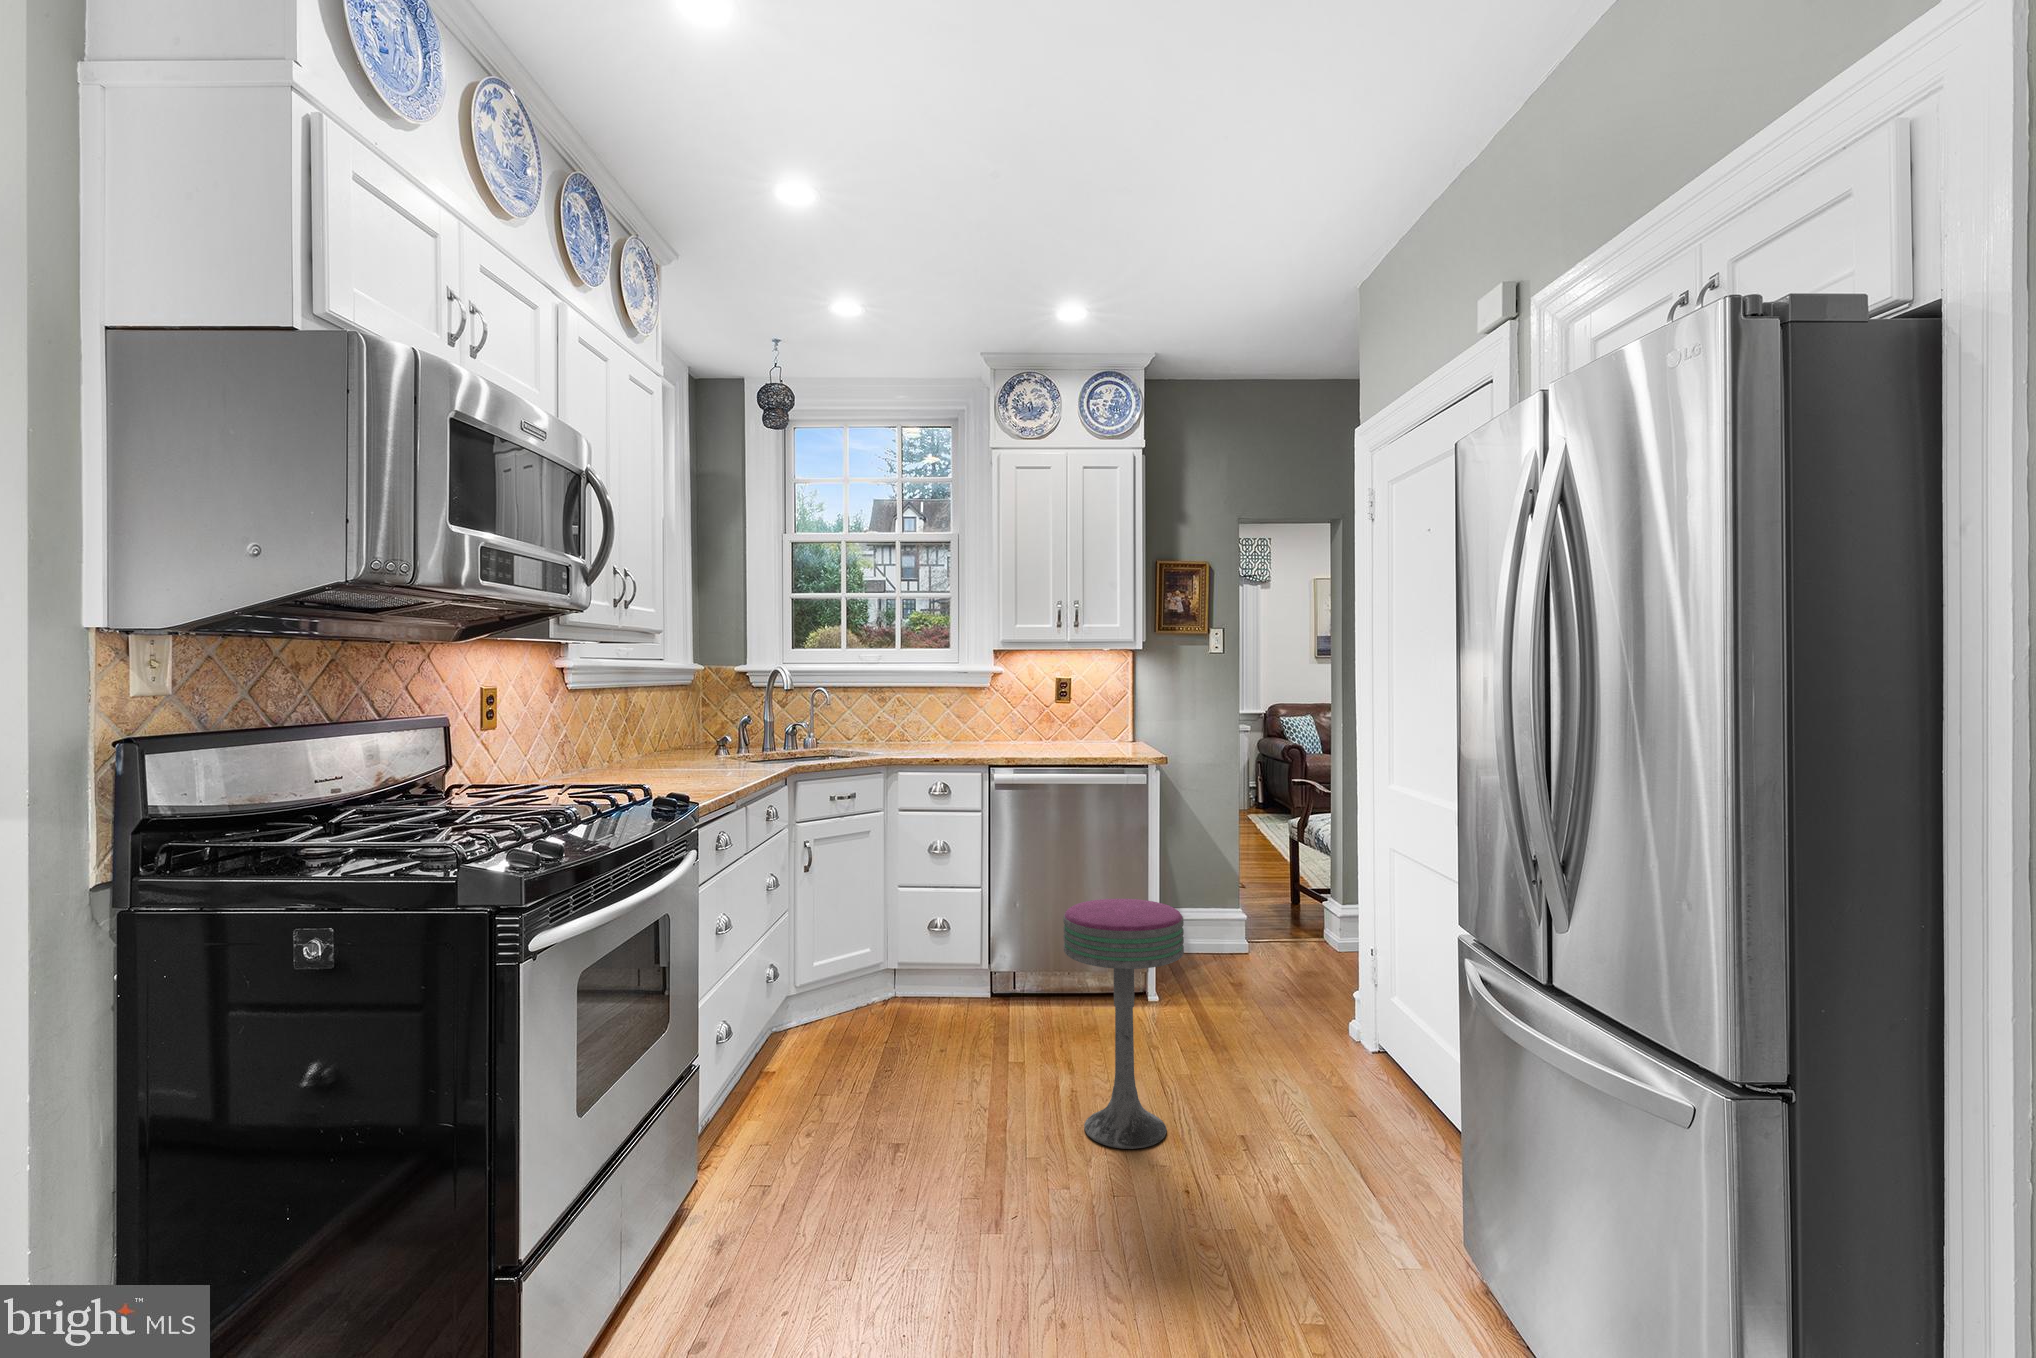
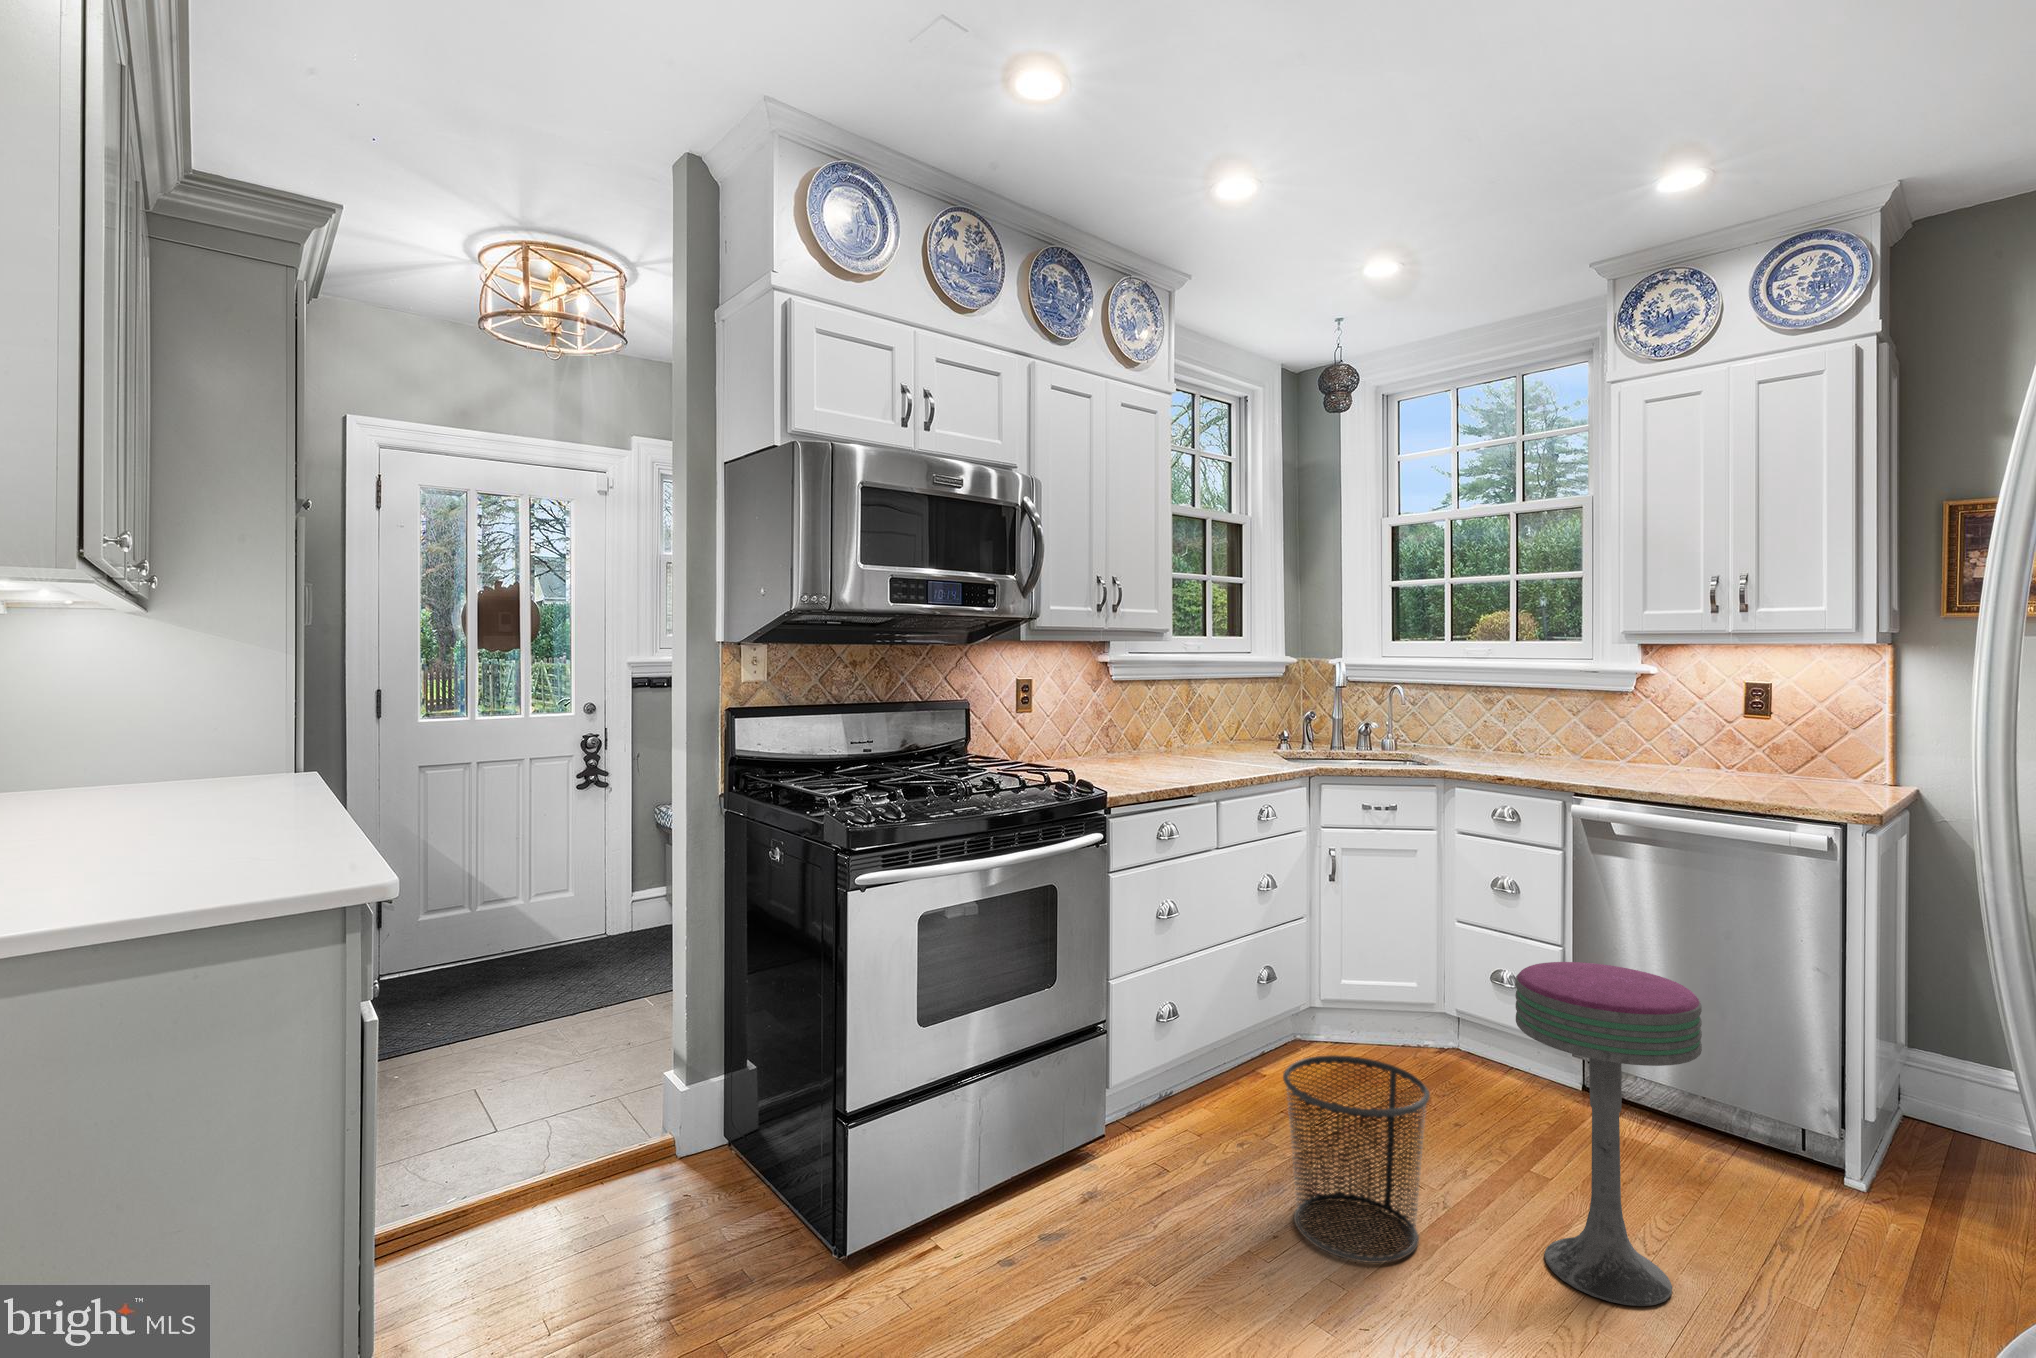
waste bin: none [901,1022,1026,1204] -> present [1283,1055,1430,1263]

